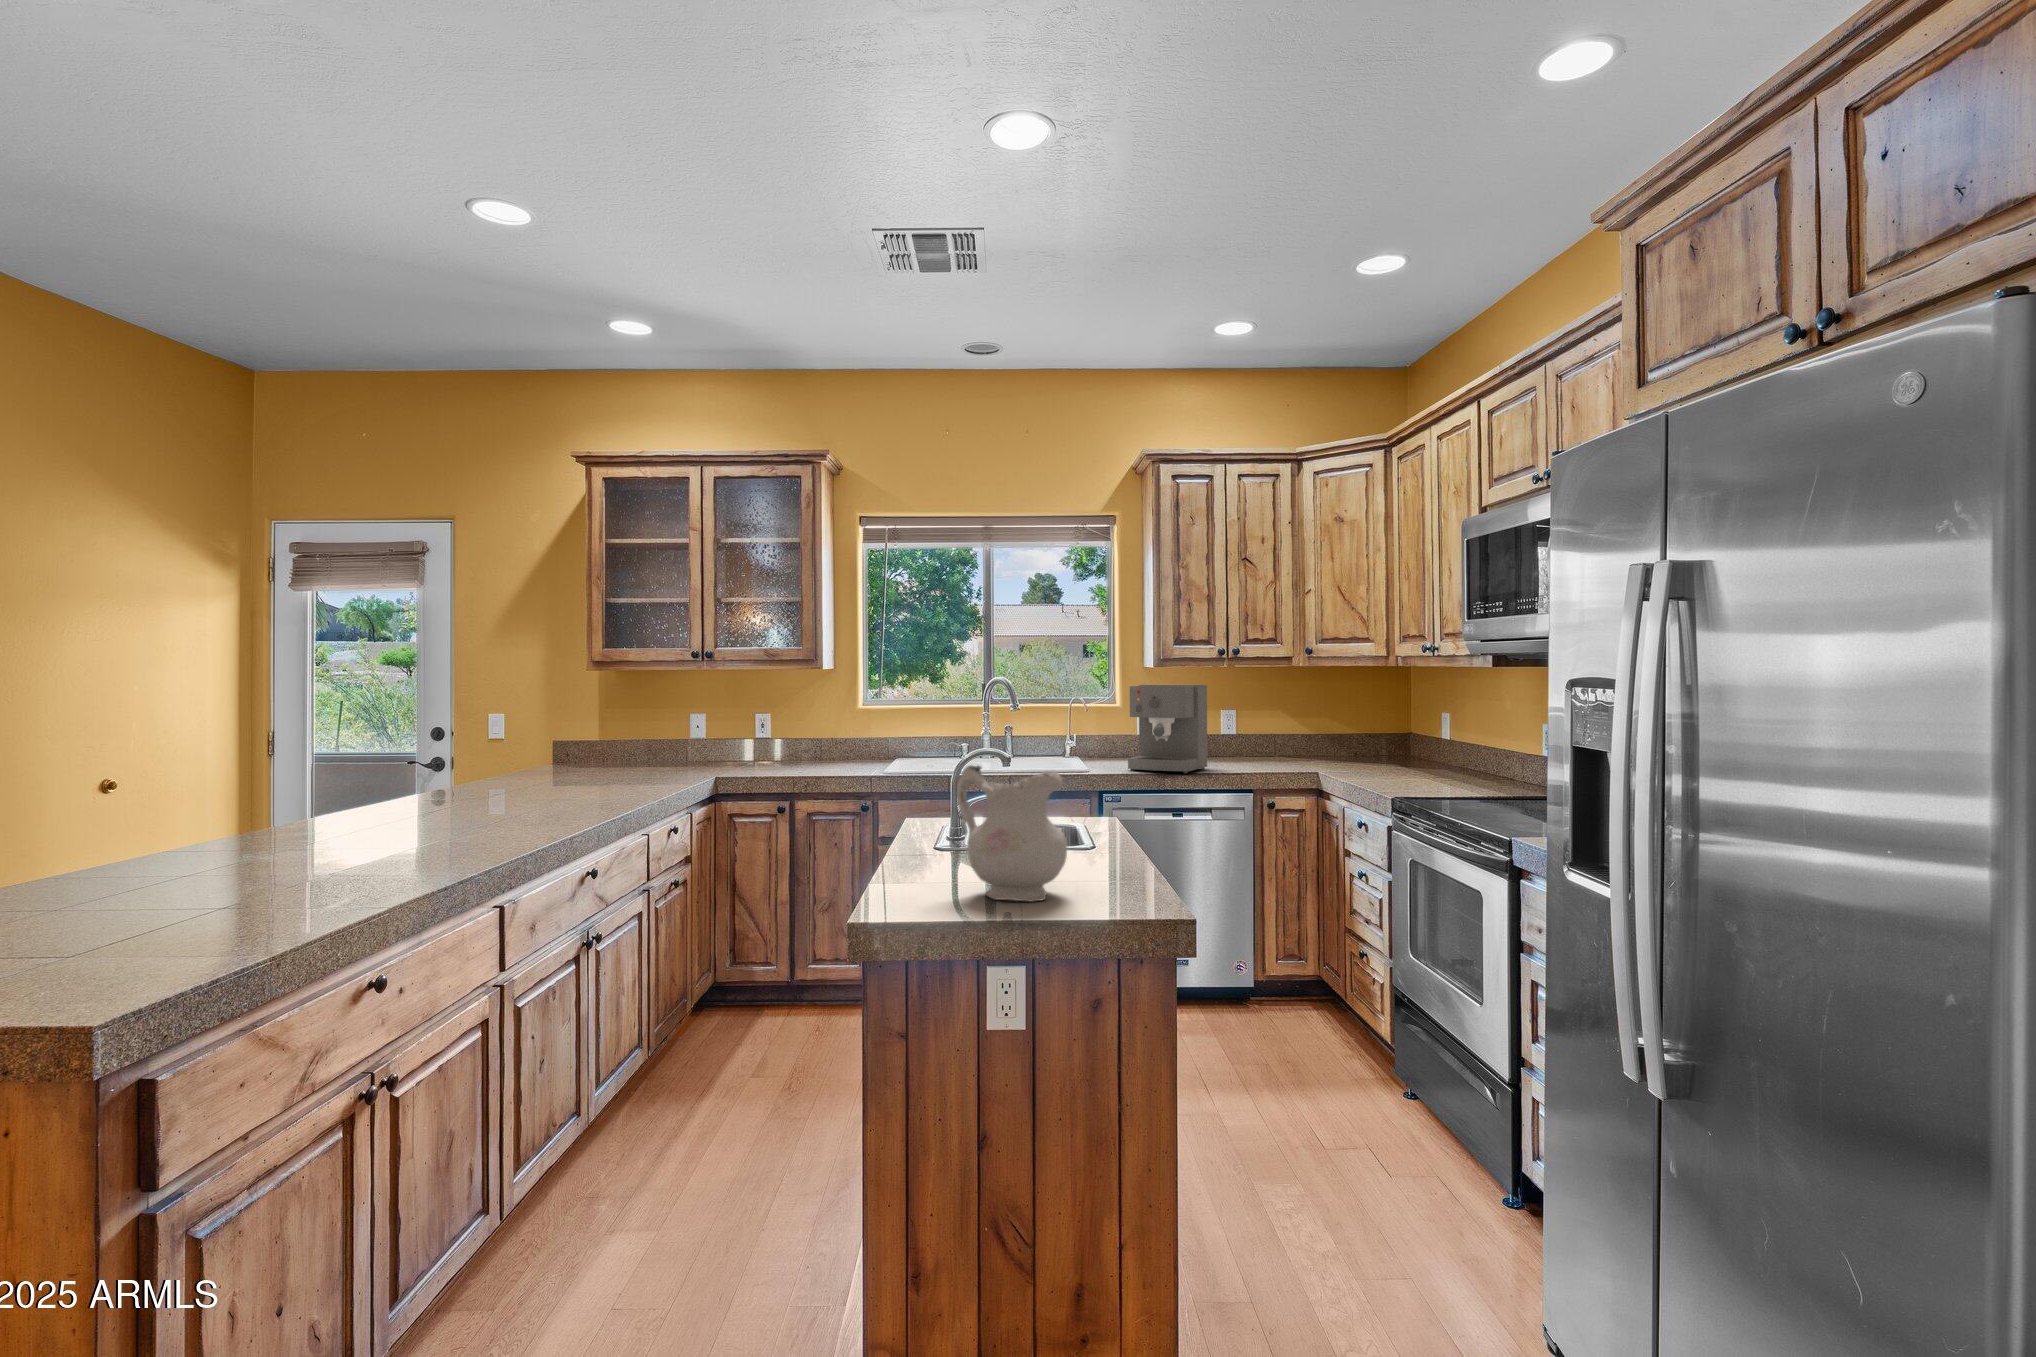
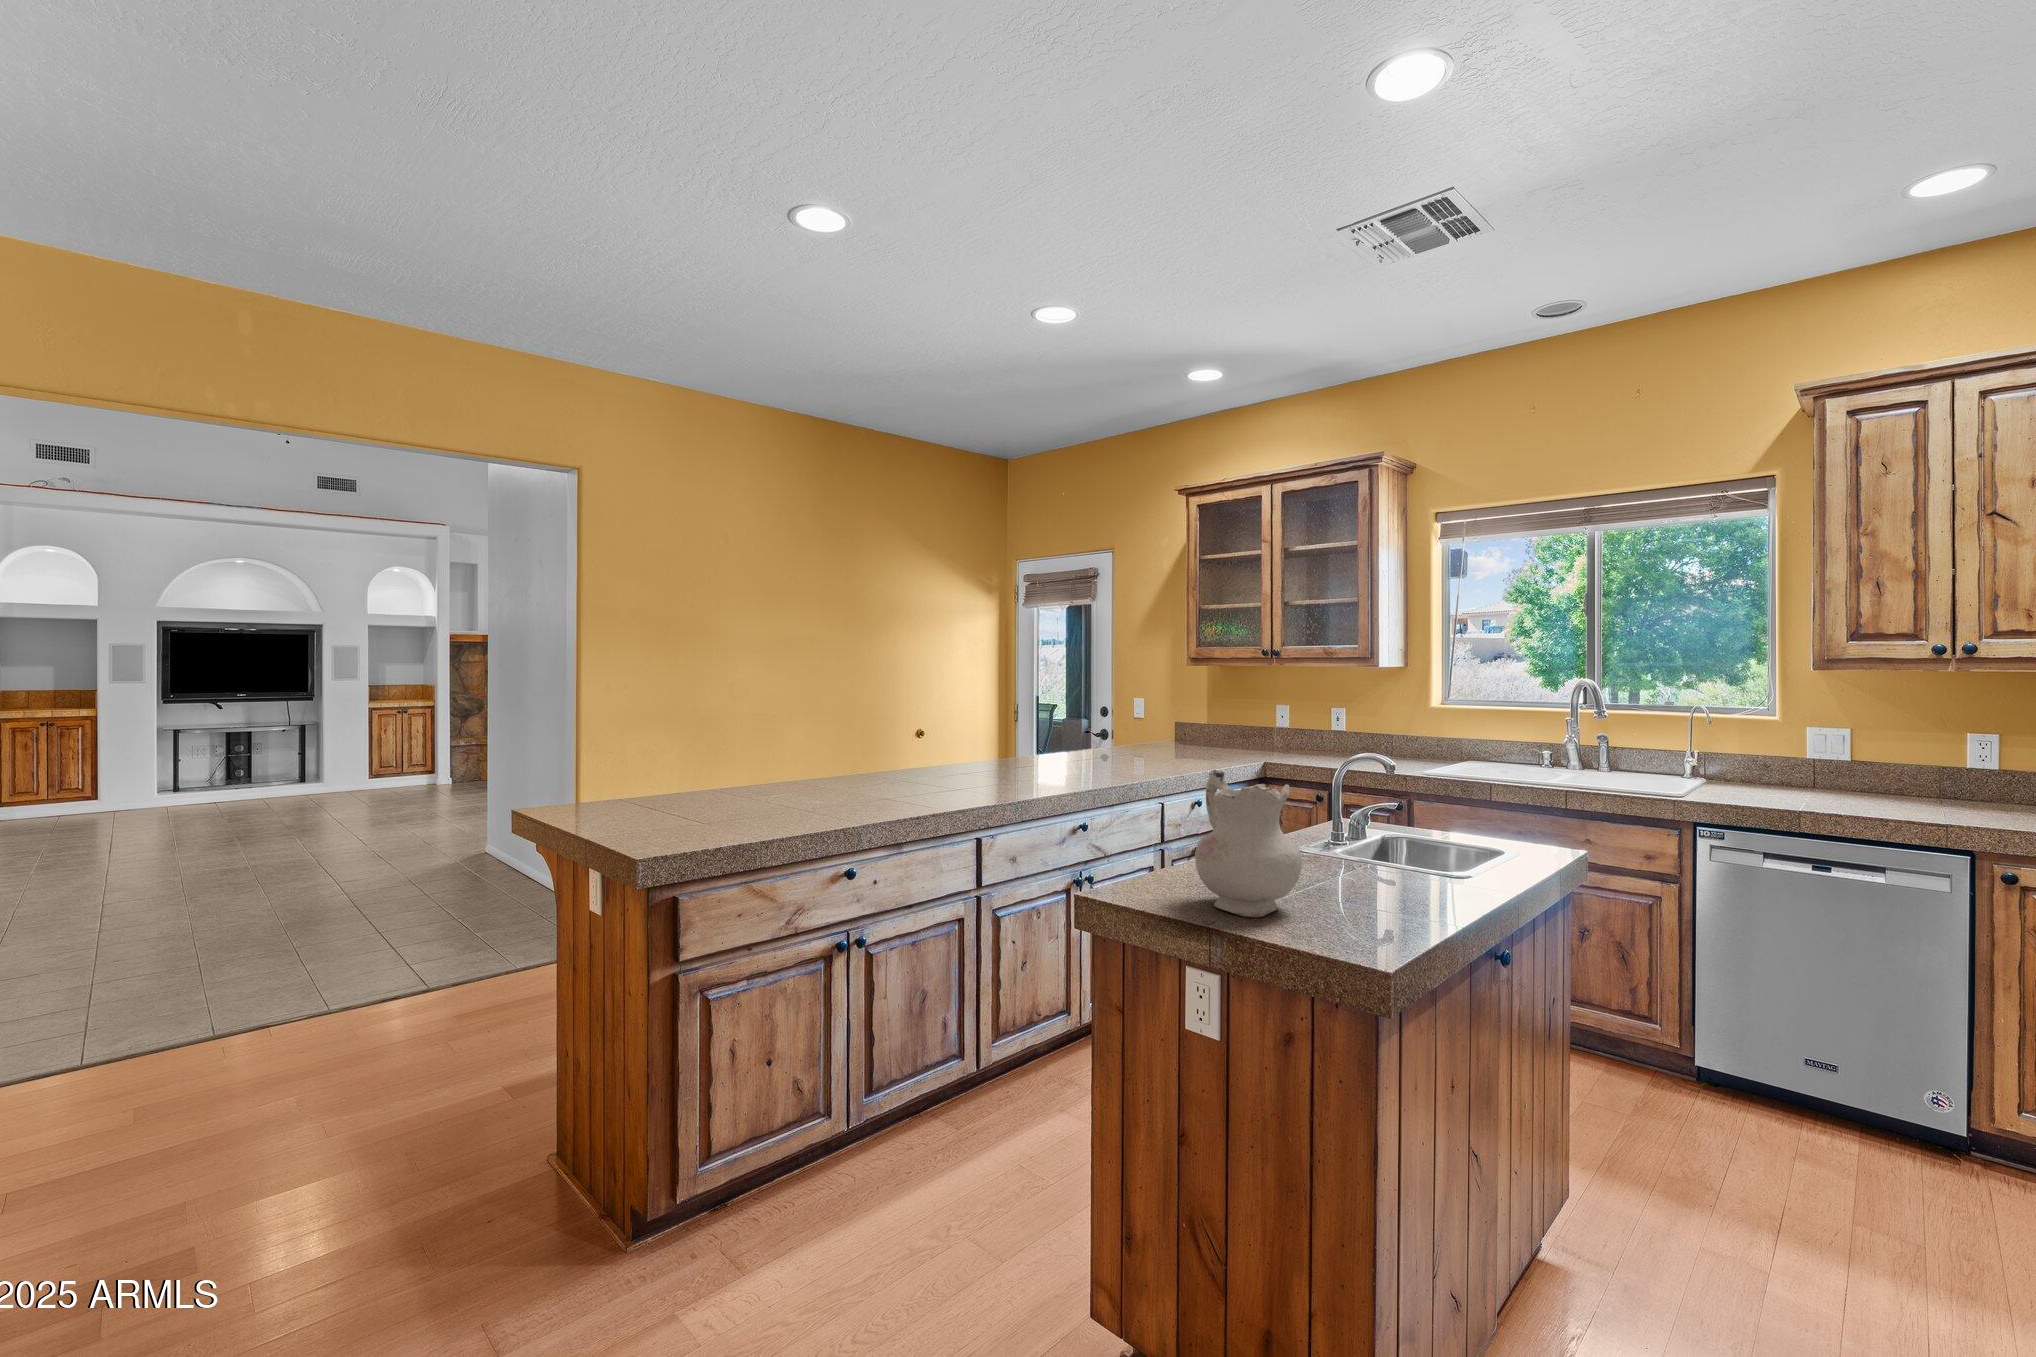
coffee maker: present [1128,685,1207,773] -> none [1735,692,1887,814]

